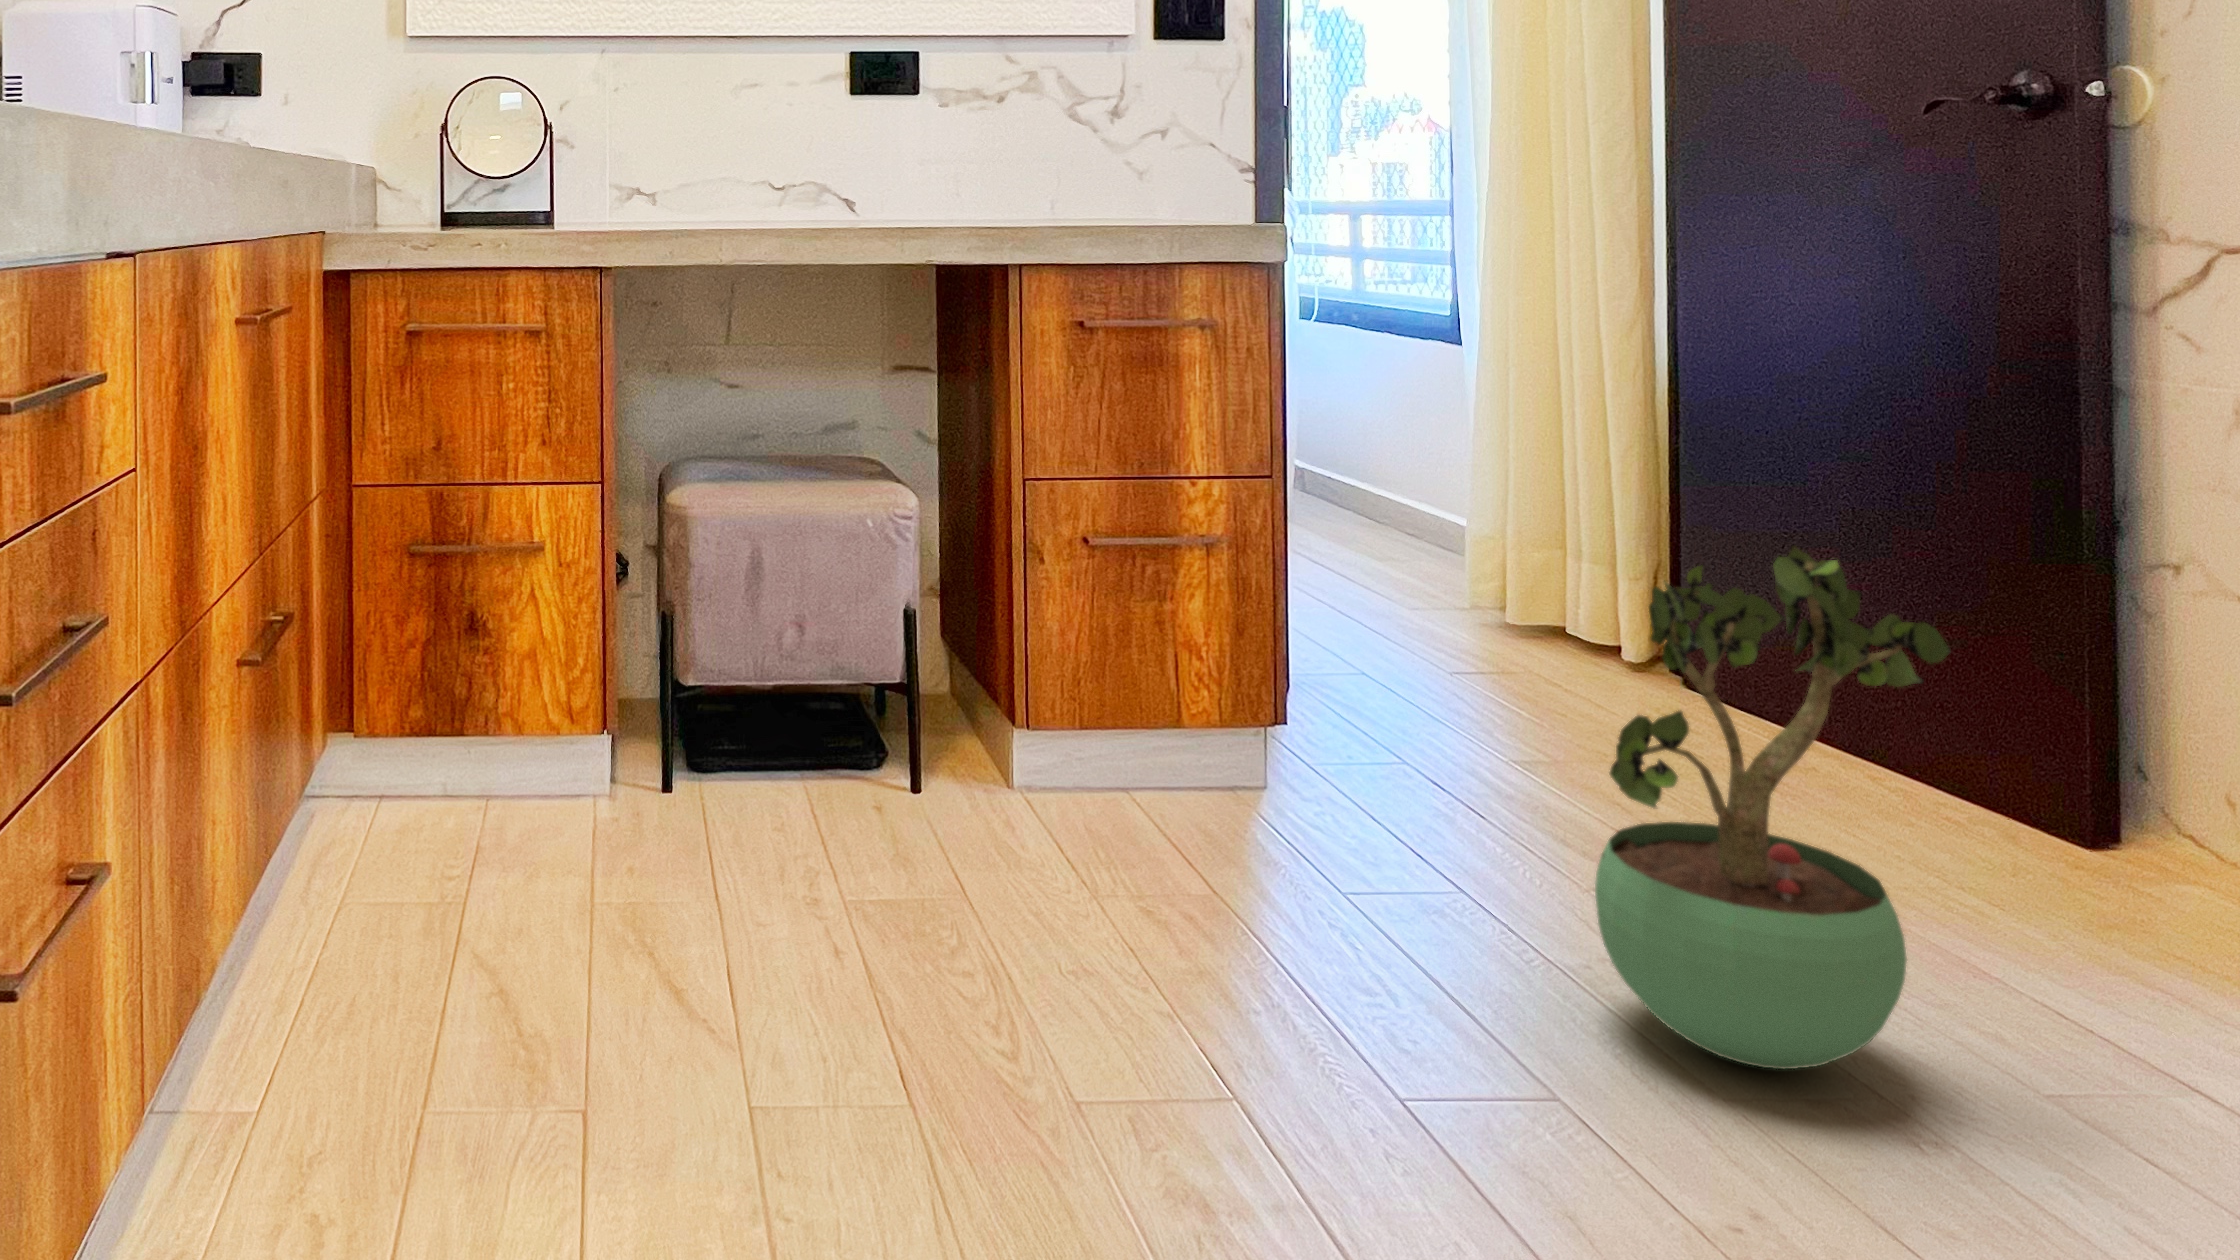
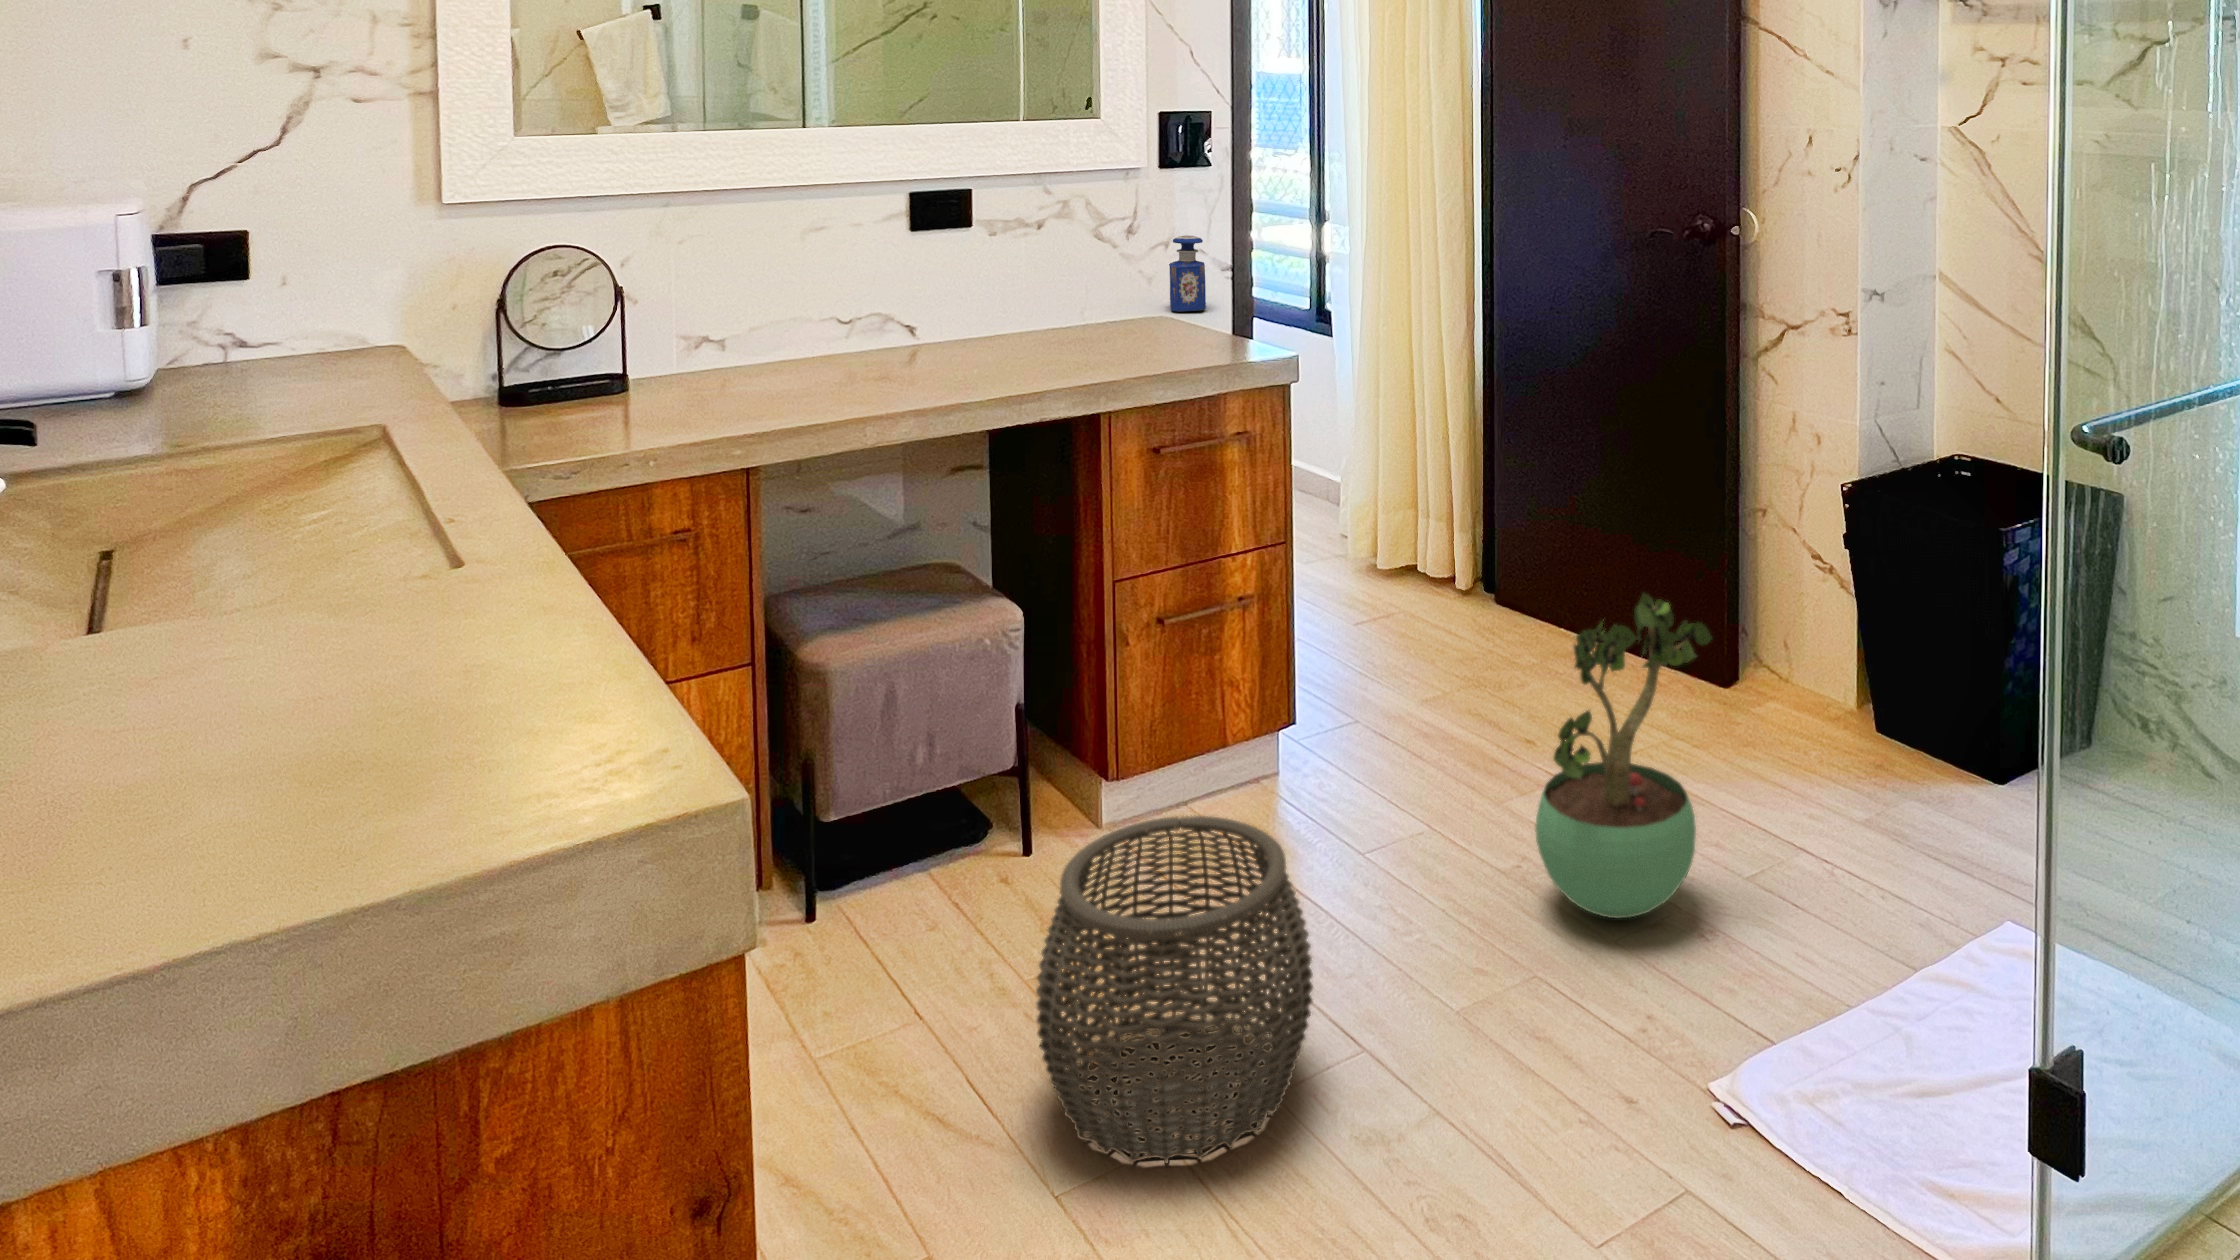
perfume bottle: none [1161,117,1208,207] -> present [1169,235,1206,311]
woven basket: none [786,703,1154,1126] -> present [1036,815,1313,1163]

